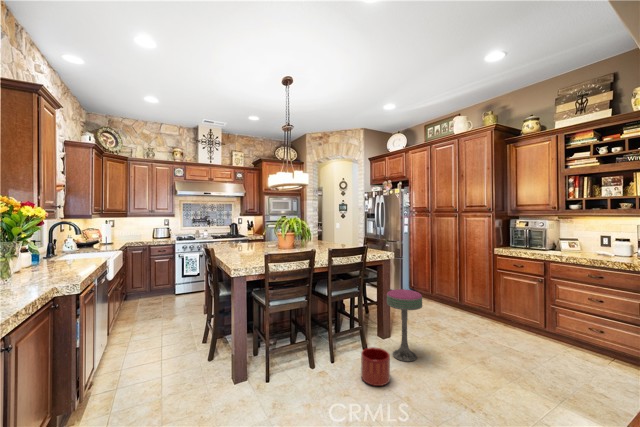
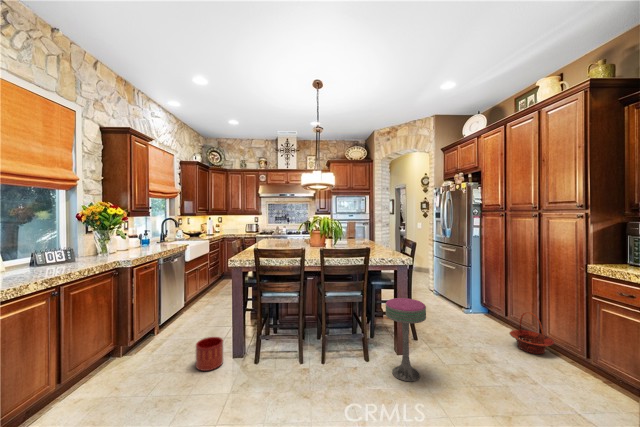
basket: none [448,290,479,321] -> present [510,312,554,354]
planter: present [361,347,390,386] -> present [196,337,223,371]

